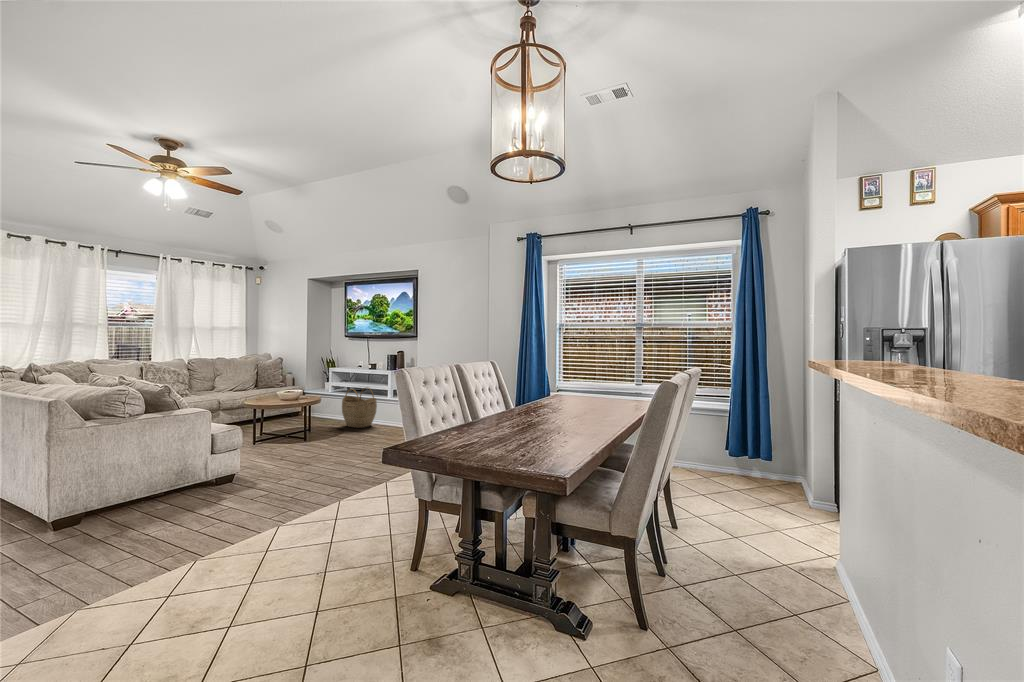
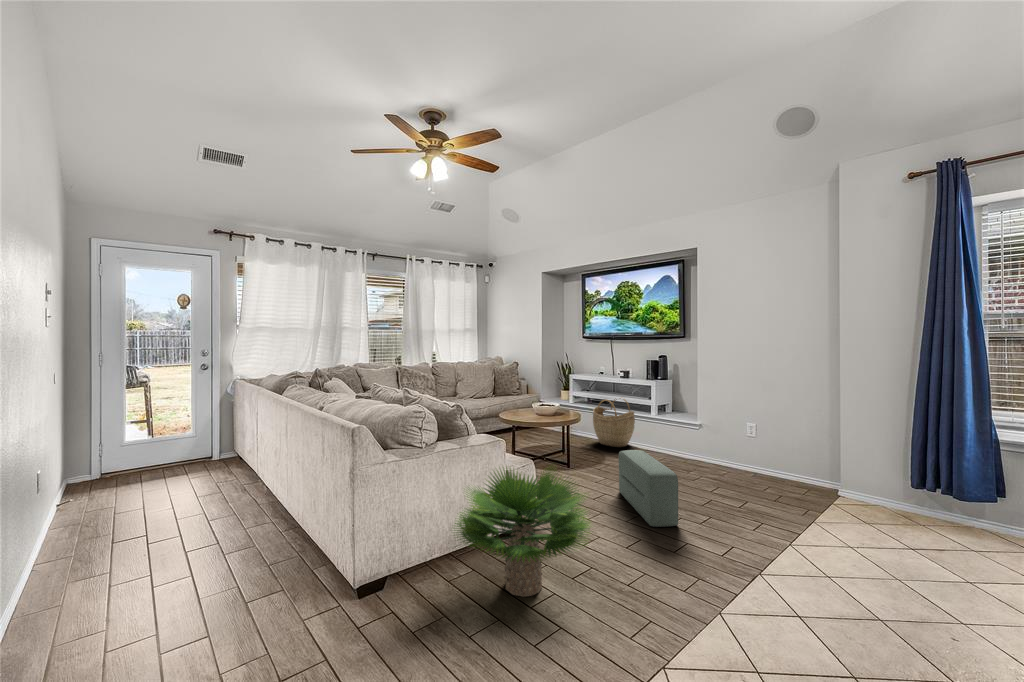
potted plant: none [143,419,266,511] -> present [455,466,590,597]
pouf: none [331,421,358,470] -> present [619,450,678,527]

